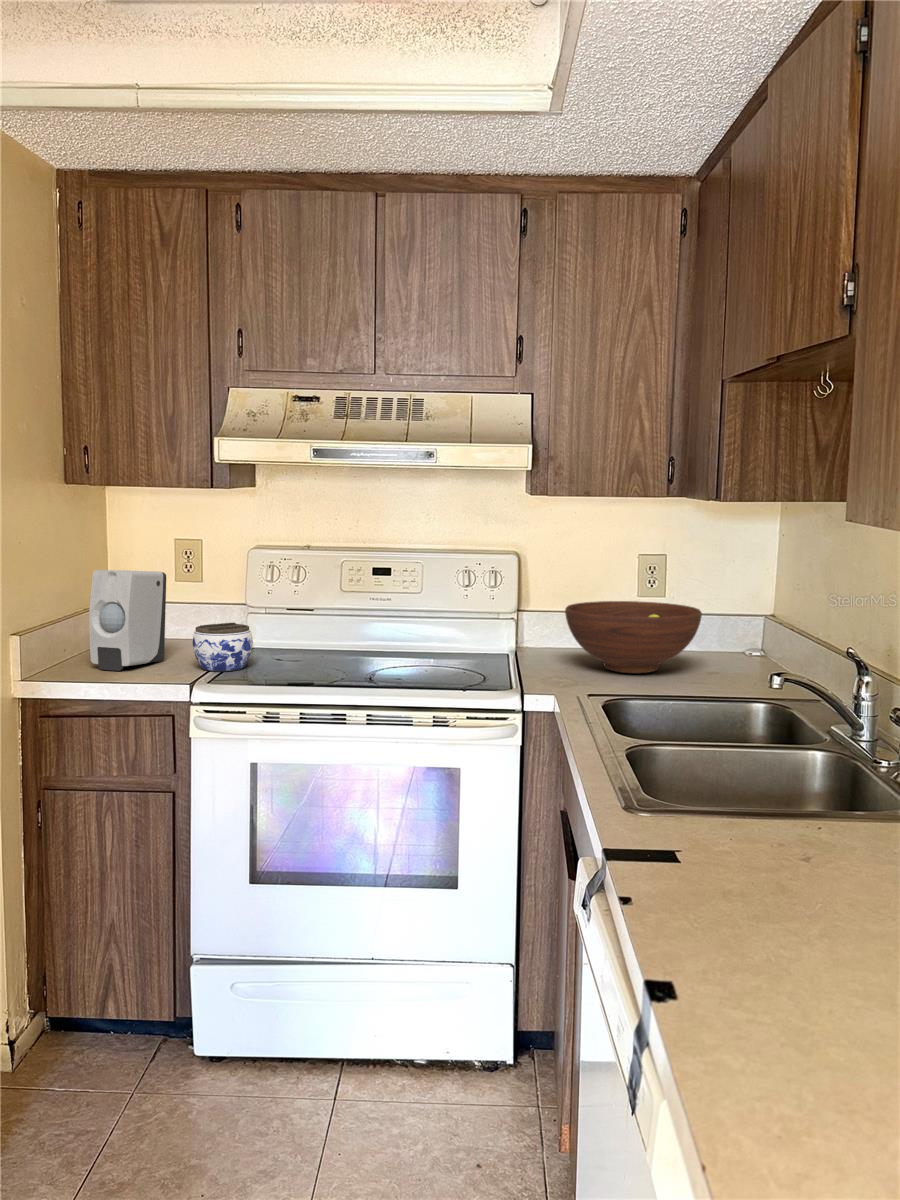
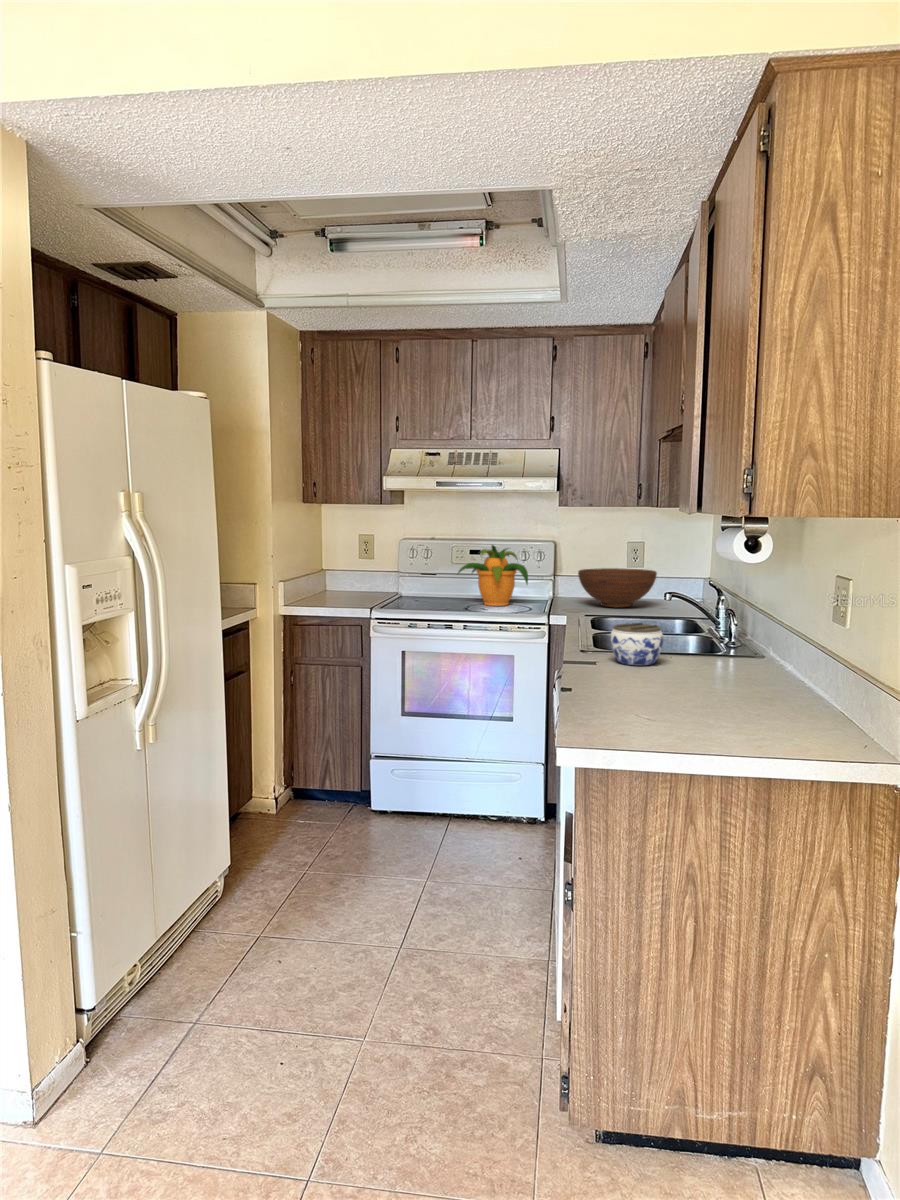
potted plant: none [351,563,480,673] -> present [458,545,528,606]
soap dispenser: present [89,570,166,671] -> none [316,549,356,603]
jar: present [192,623,253,671] -> present [610,623,663,665]

